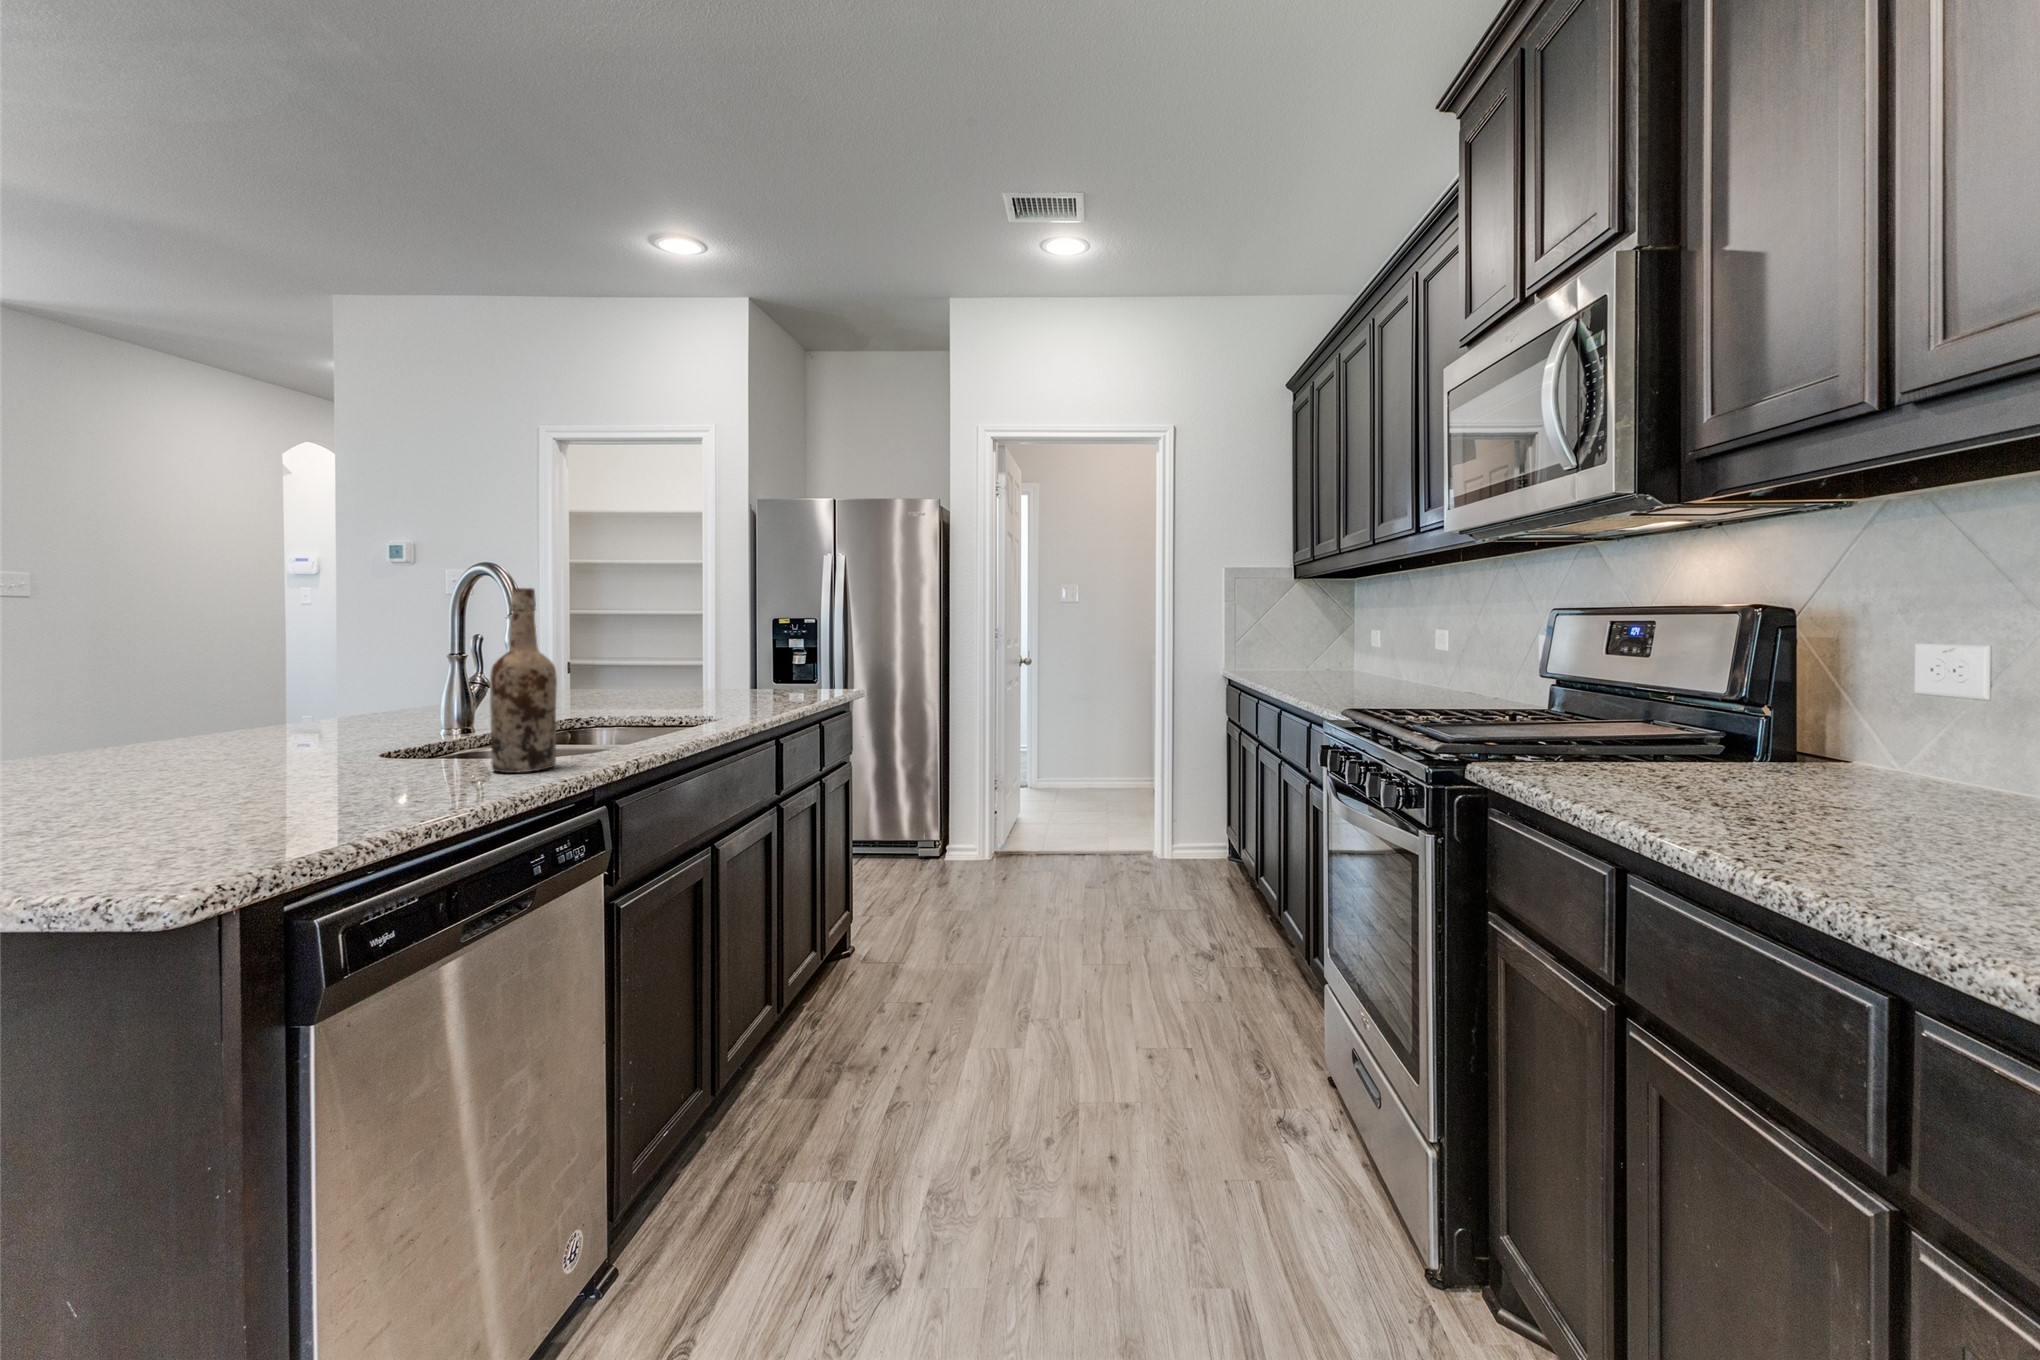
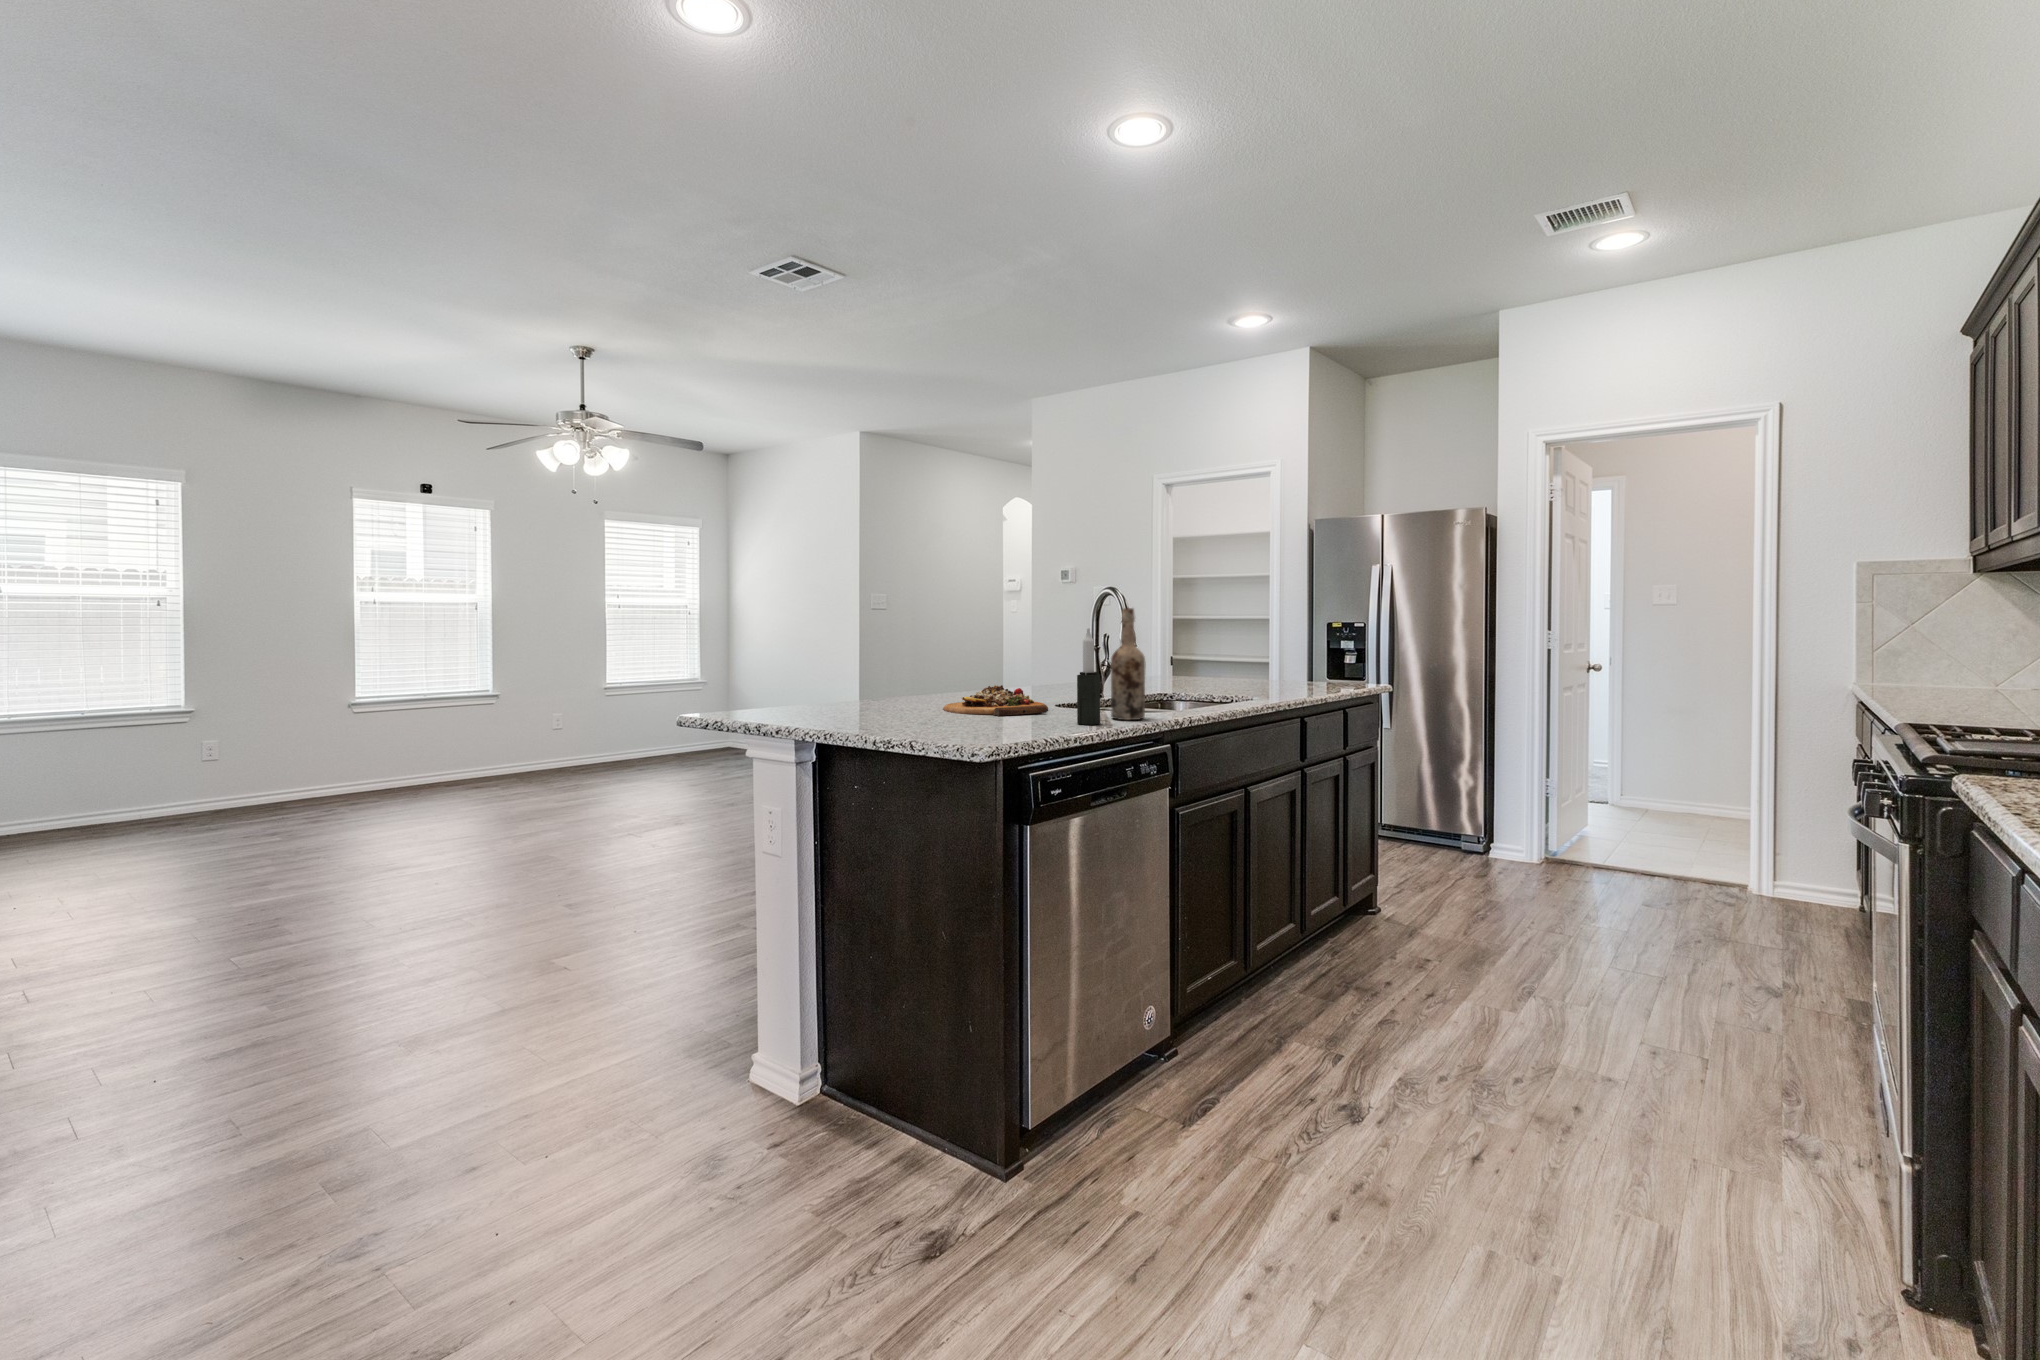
candle: none [420,620,470,791] -> present [1077,628,1100,725]
cutting board: none [82,726,358,790] -> present [943,685,1048,716]

